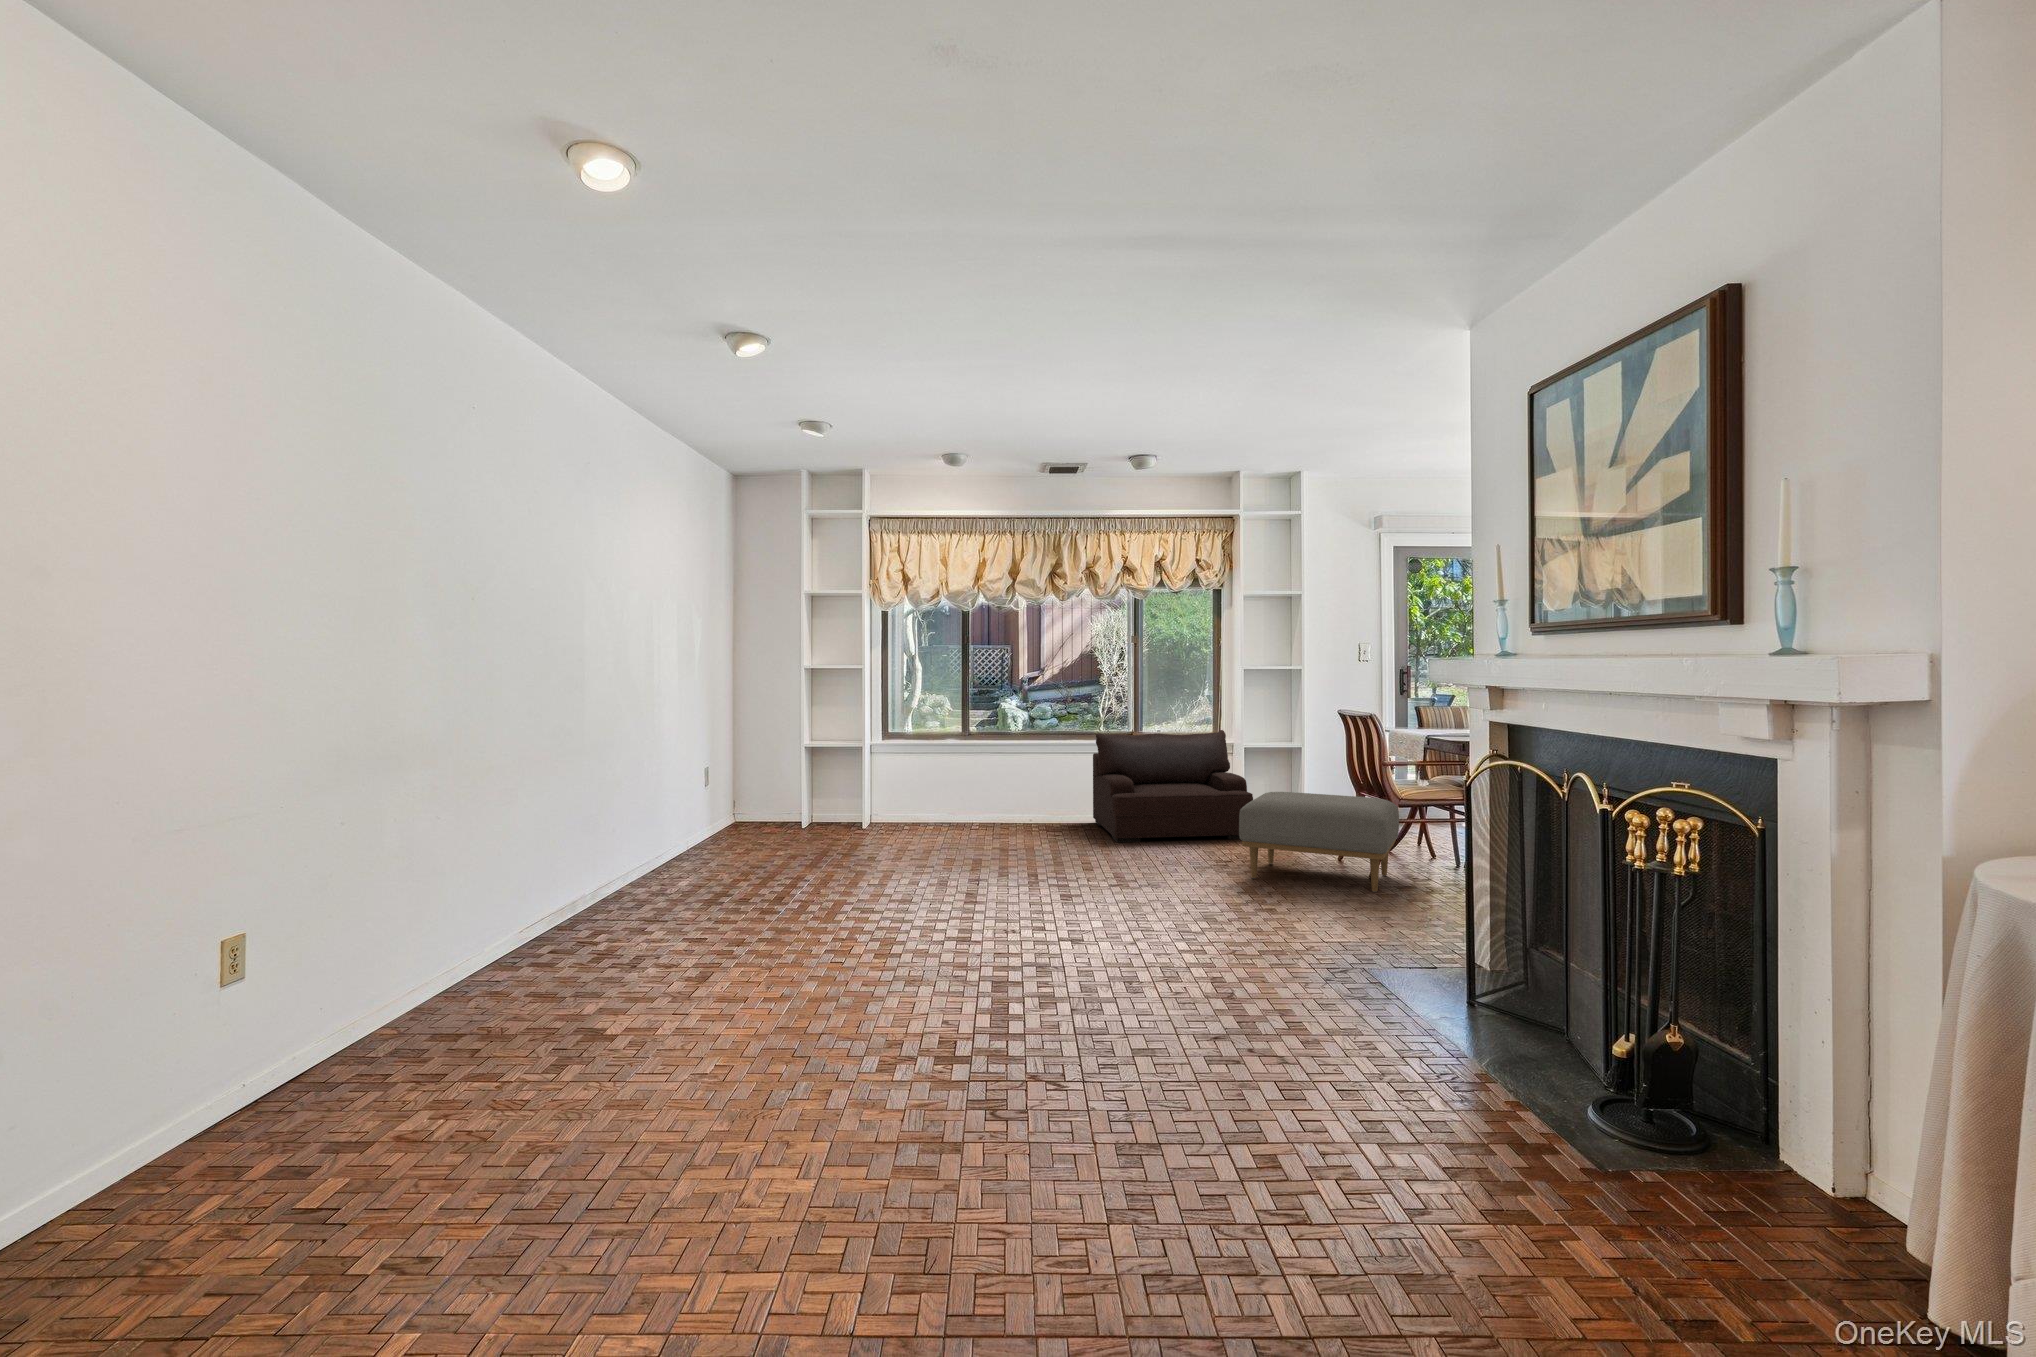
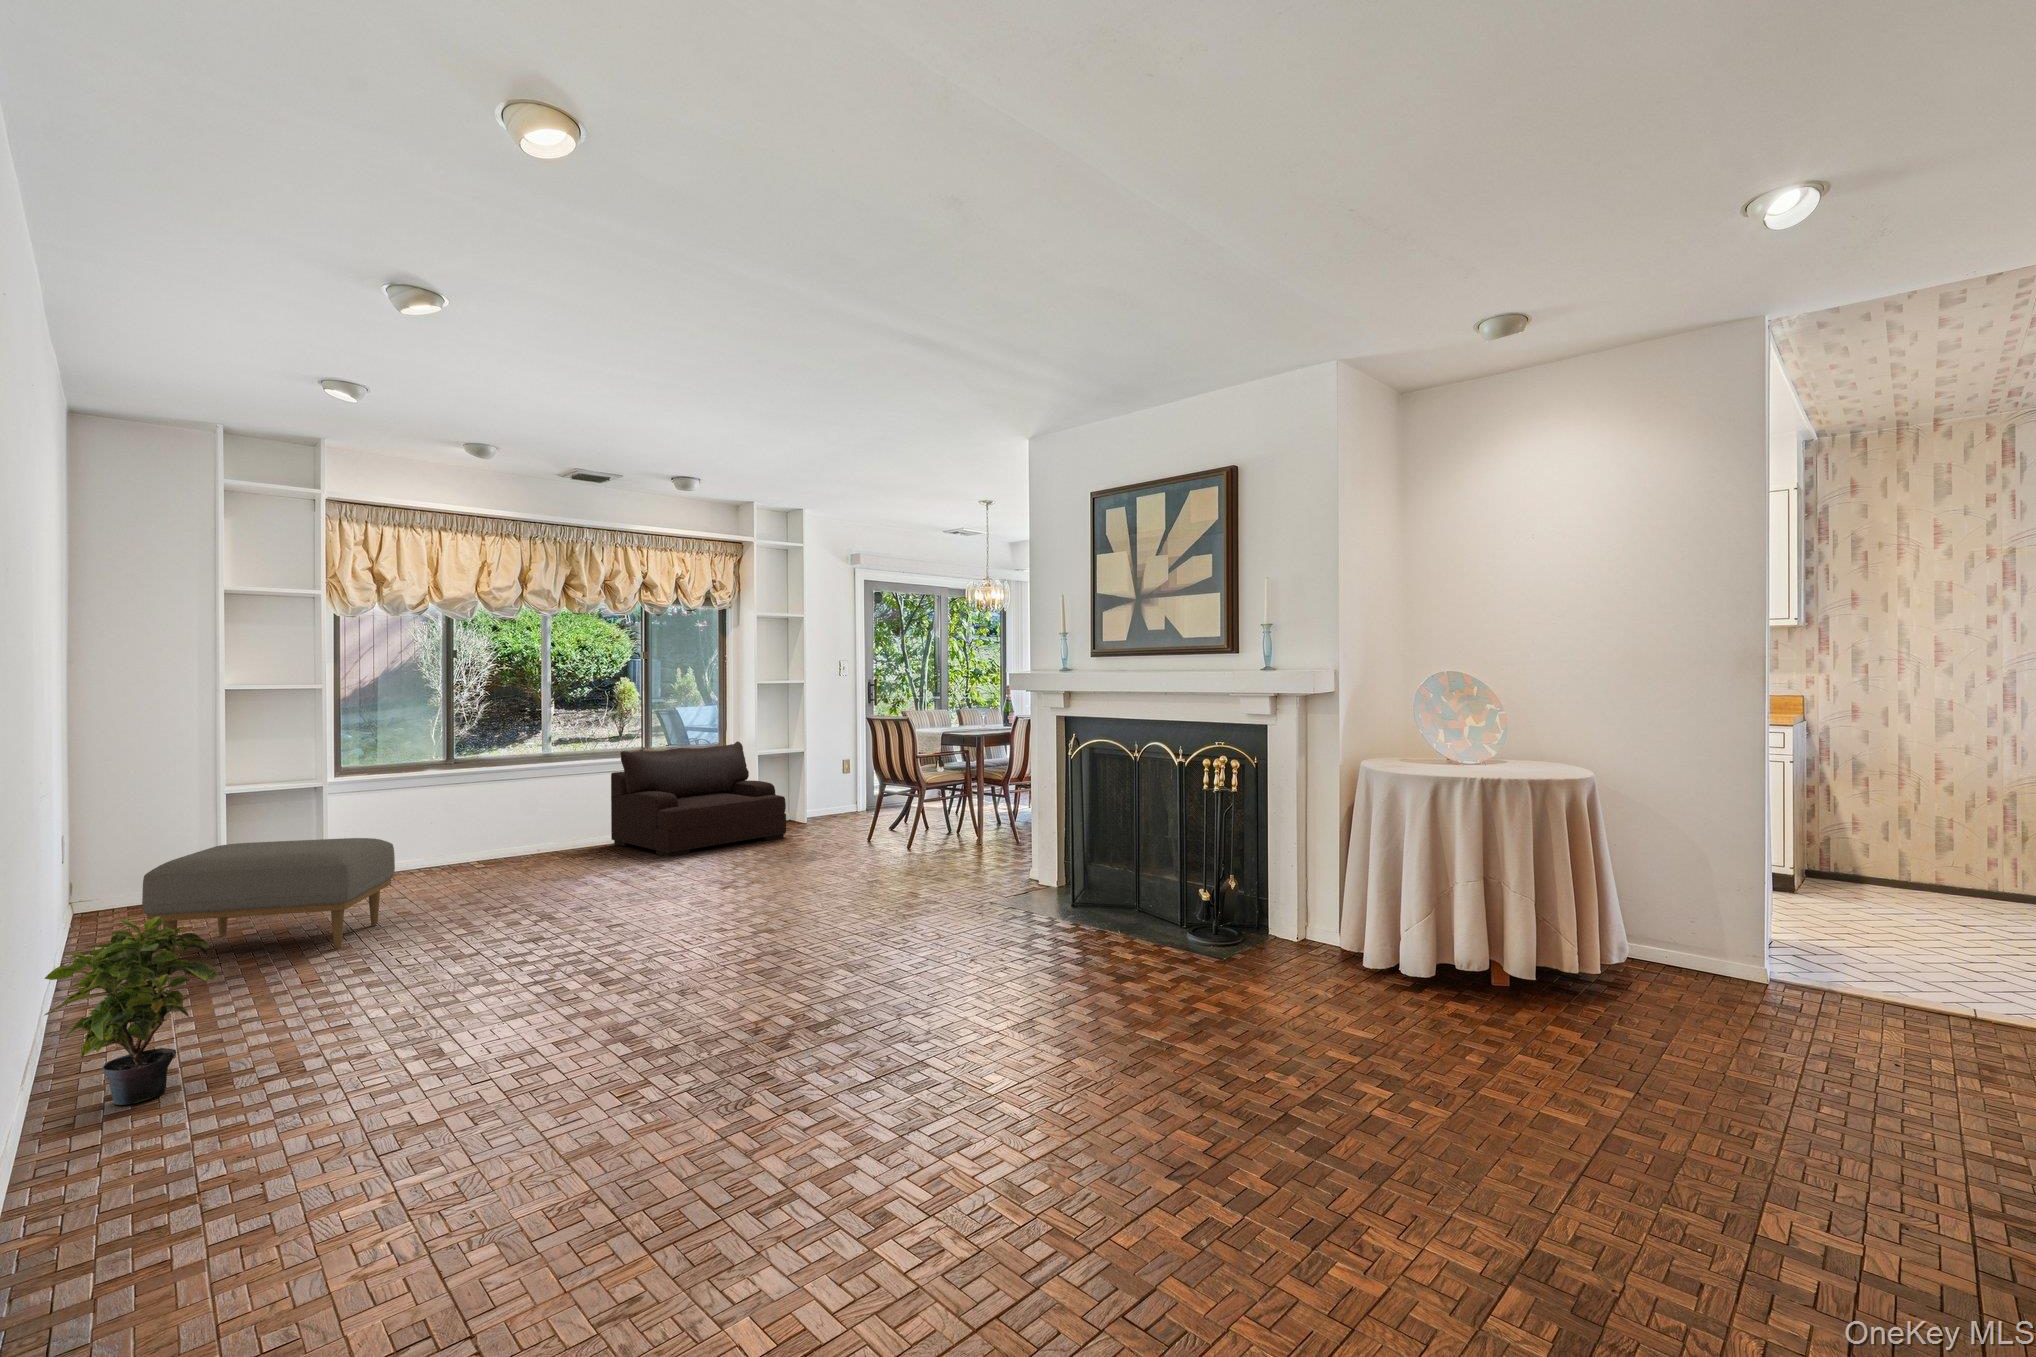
ottoman: present [1239,792,1399,892] -> present [142,838,395,954]
potted plant: none [470,836,592,971] -> present [44,917,218,1105]

